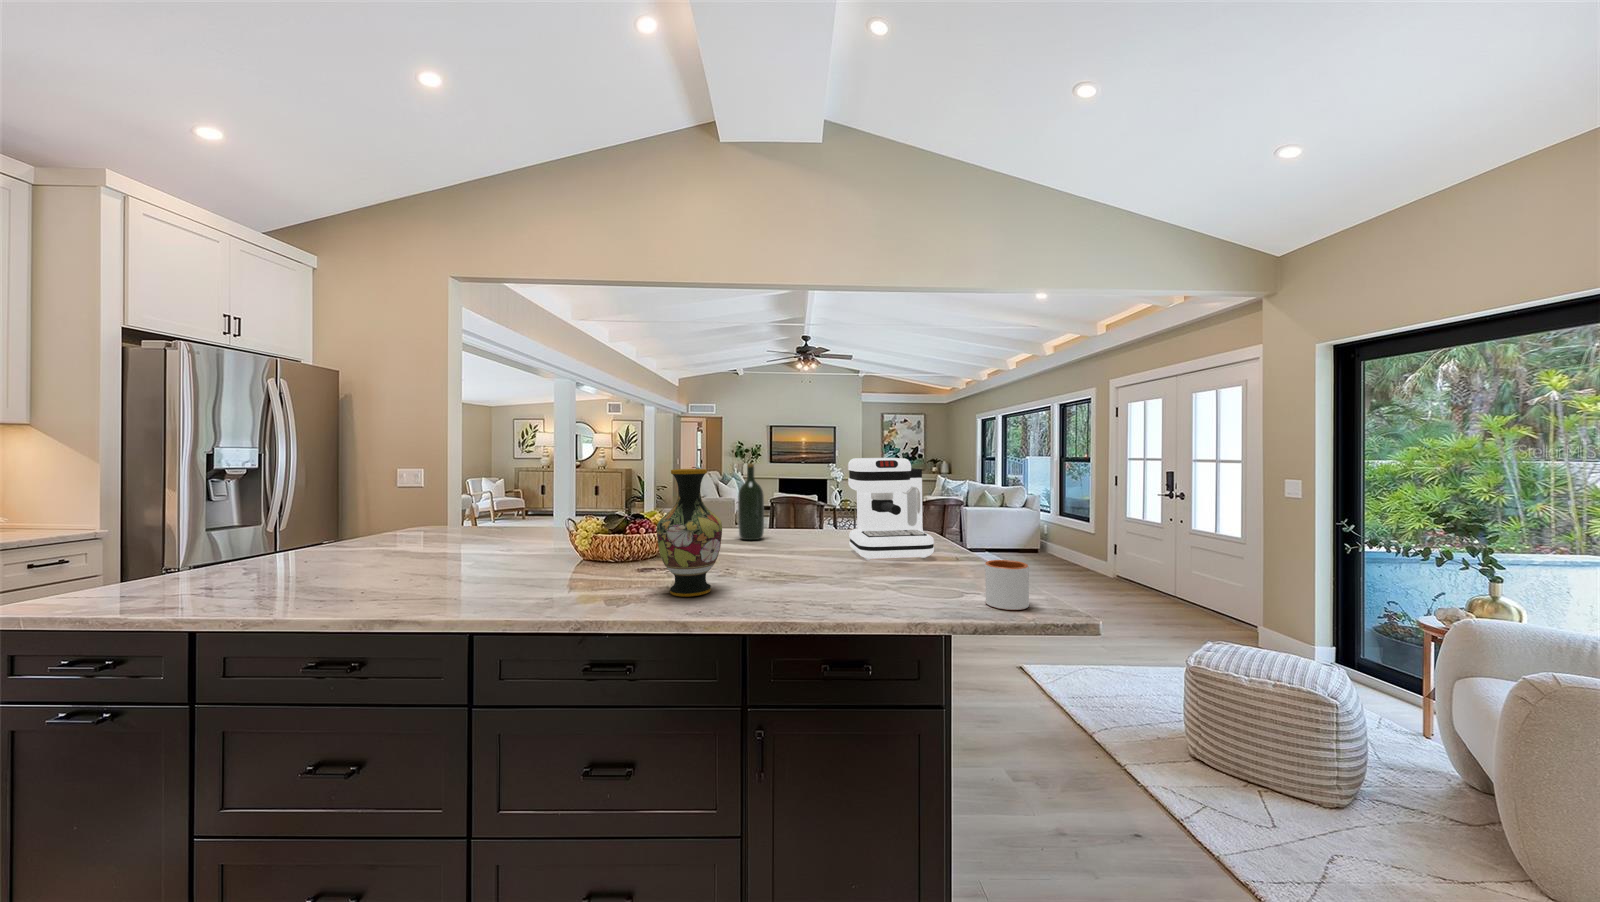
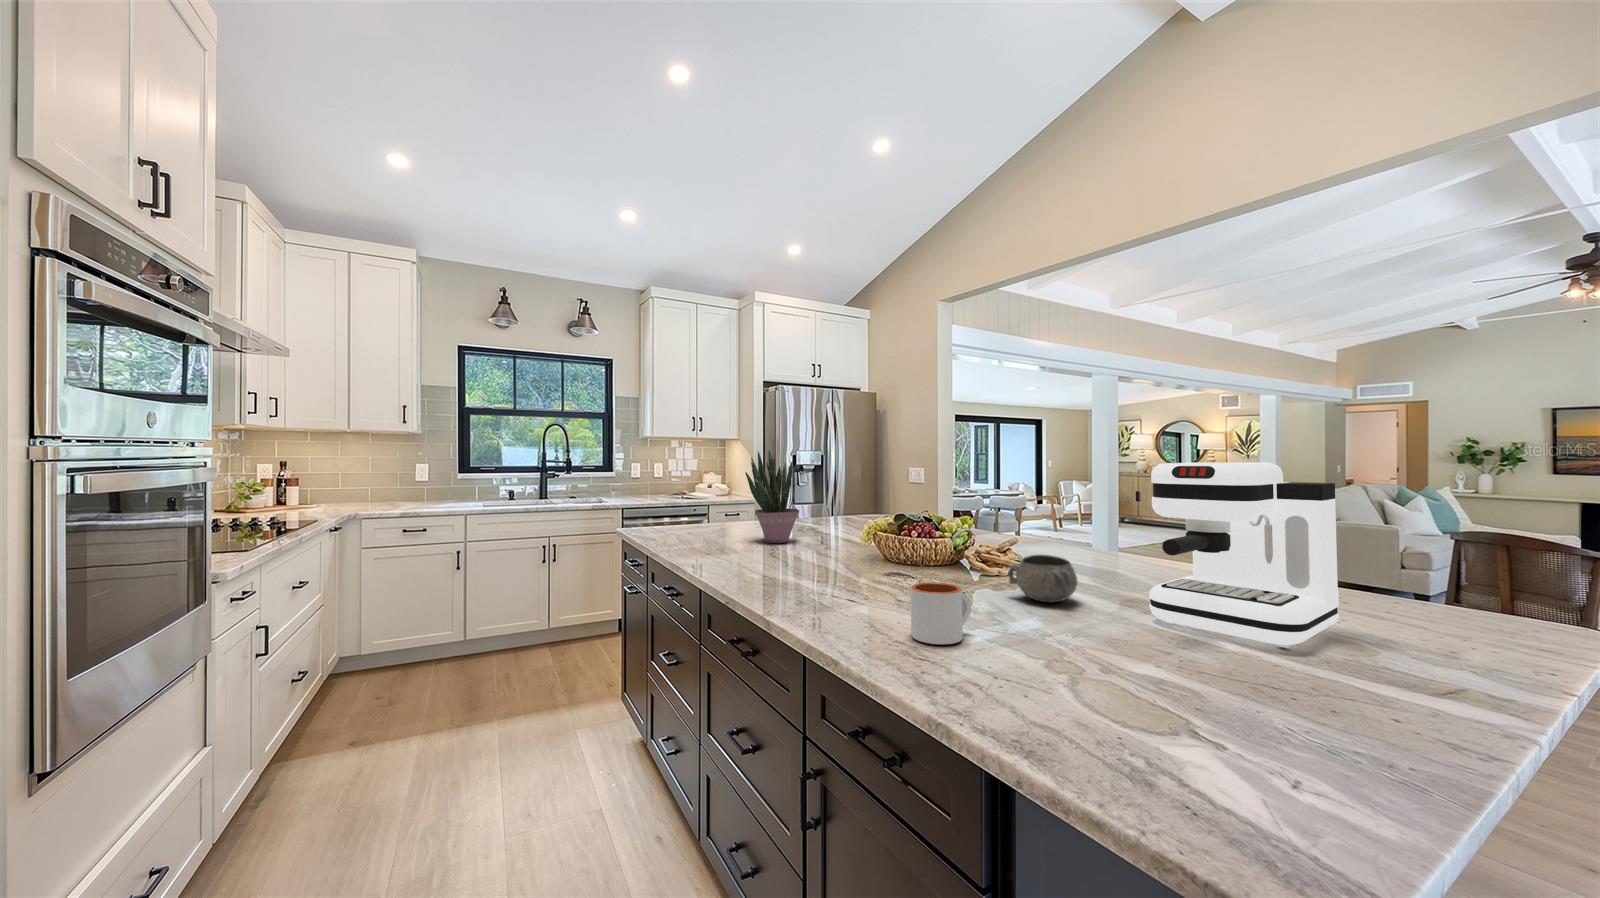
potted plant: none [356,447,458,576] -> present [745,451,799,543]
wine bottle: present [738,464,764,540] -> none [1076,468,1115,570]
vase: present [657,469,722,597] -> none [829,470,893,597]
decorative bowl: none [774,530,822,565] -> present [1008,555,1078,602]
mug: present [985,560,1029,610] -> present [911,582,971,645]

